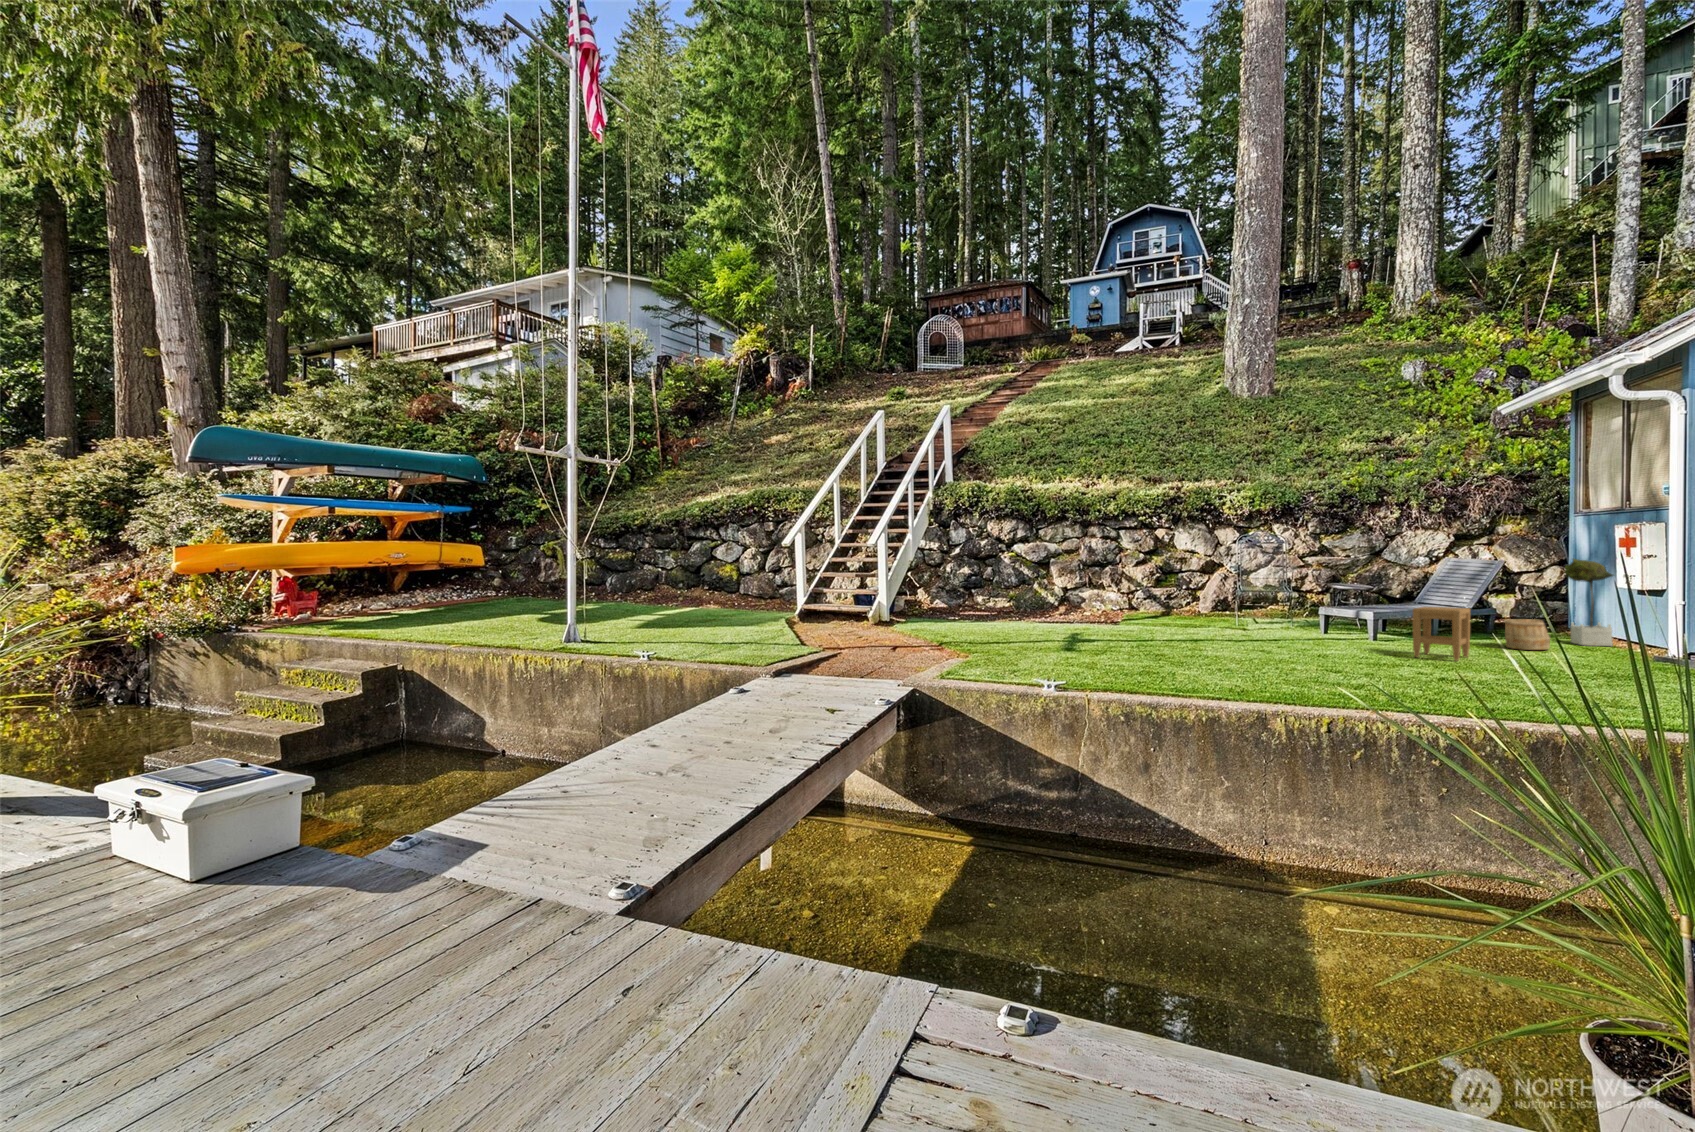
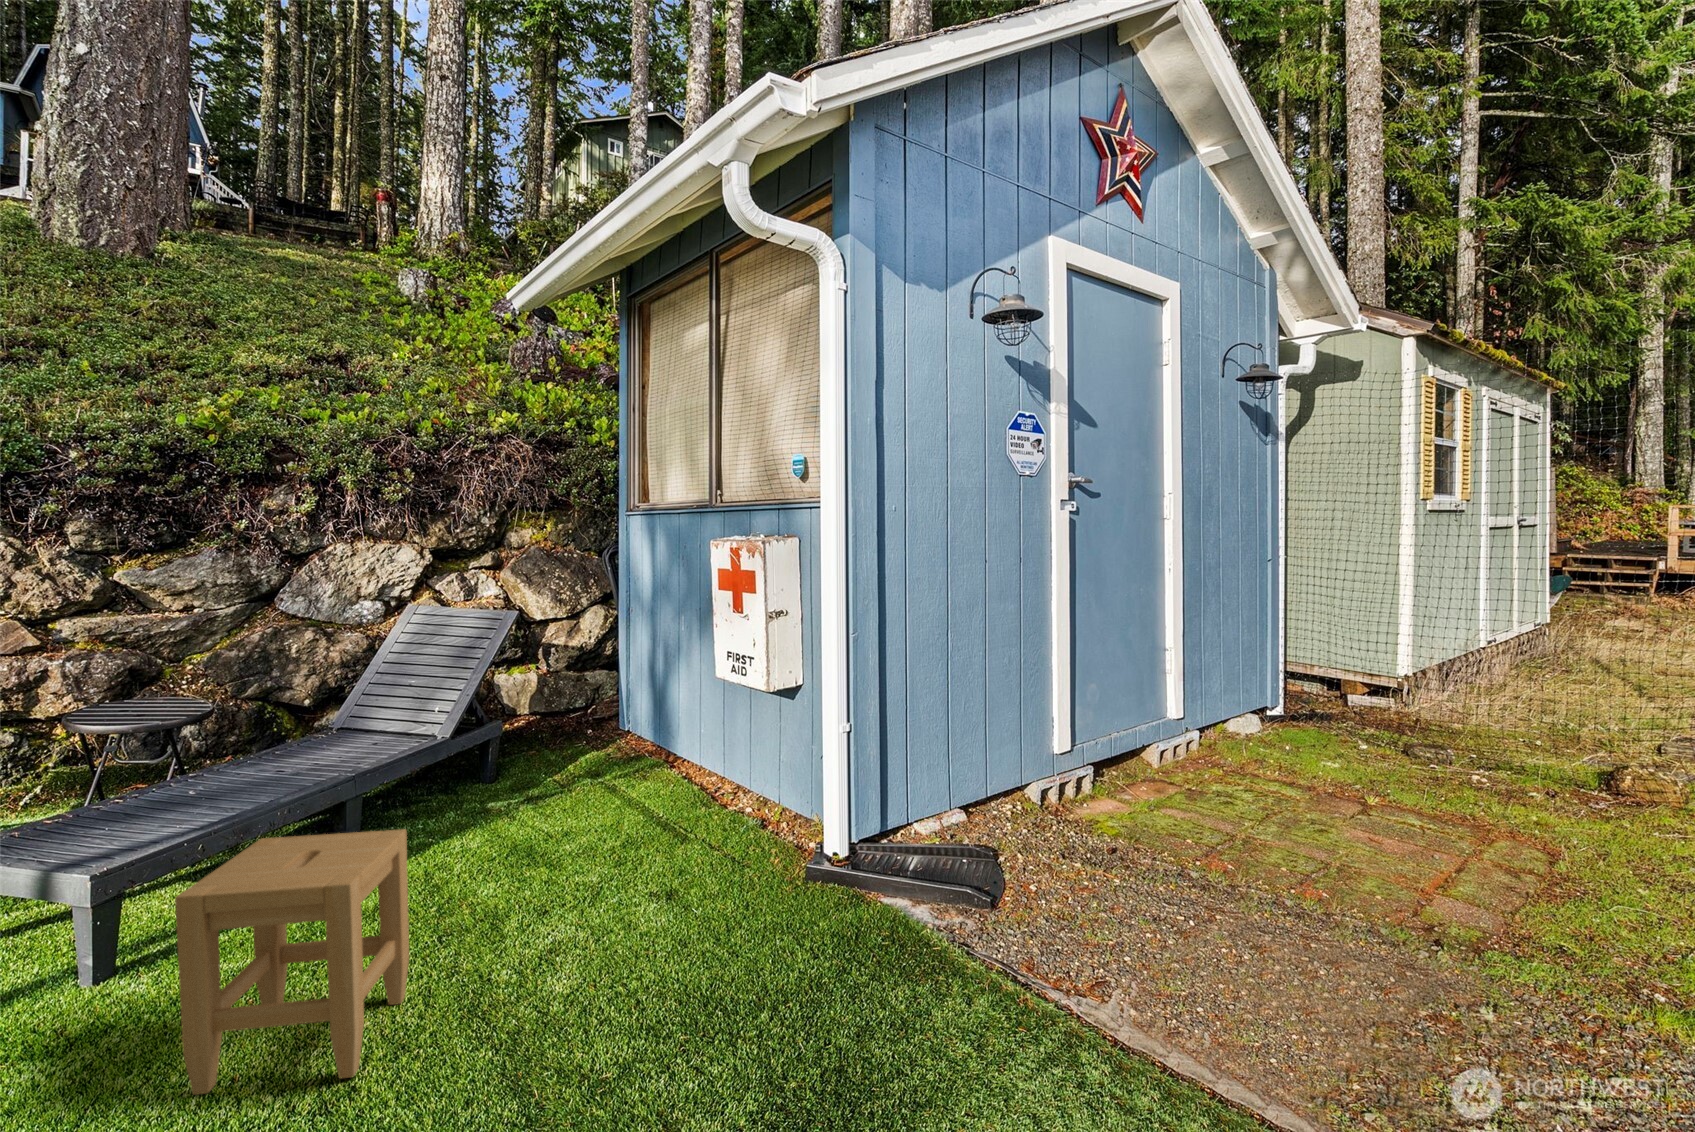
potted tree: present [1565,559,1613,646] -> none [623,607,703,799]
wooden bucket: present [1504,619,1550,650] -> none [513,770,609,868]

